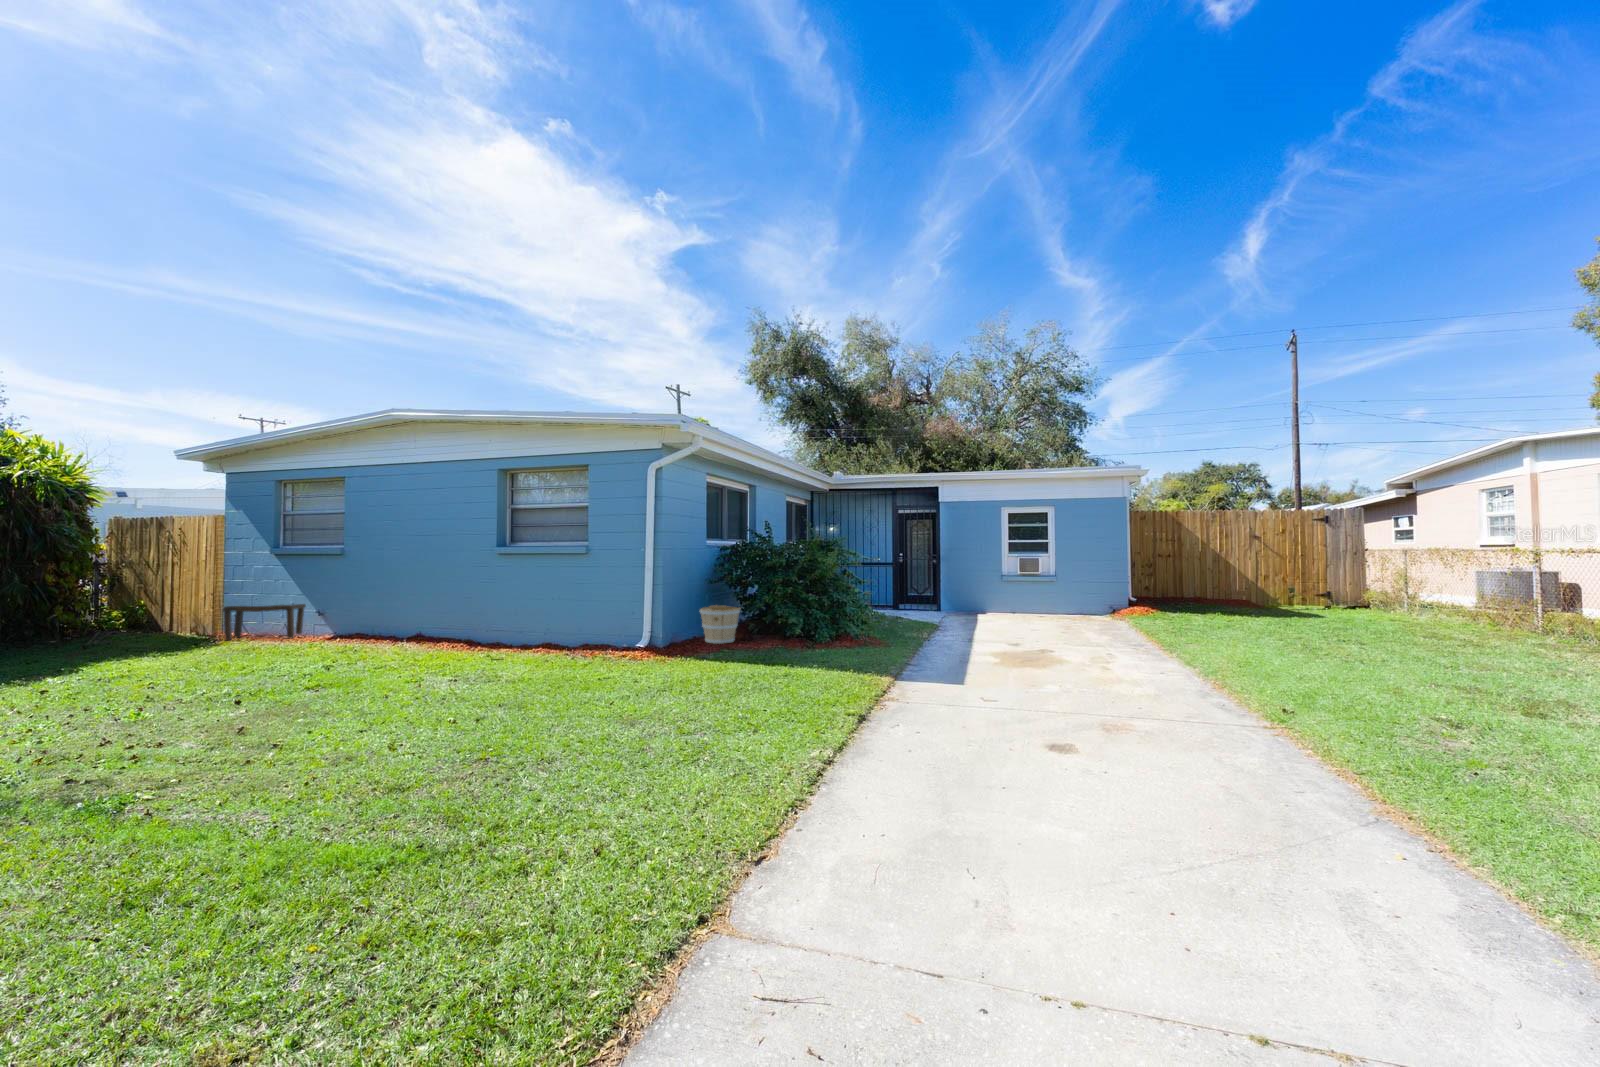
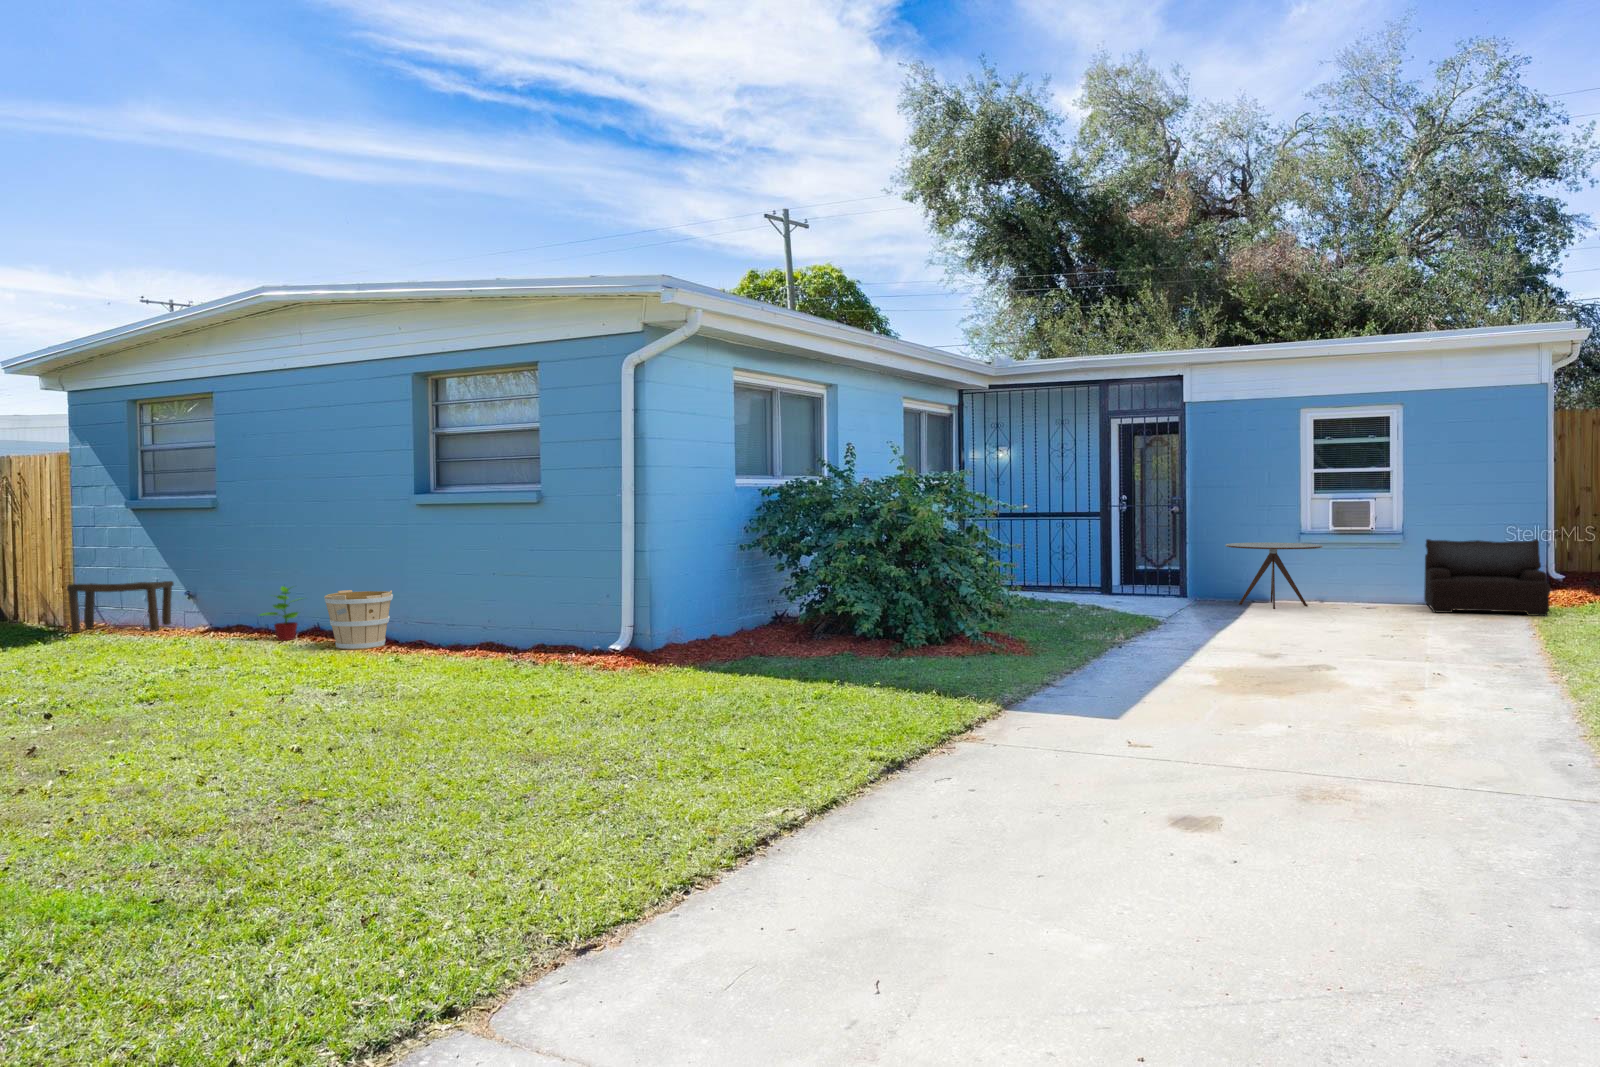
armchair: none [1065,579,1131,619] -> present [1424,539,1550,616]
round table: none [965,580,1016,617] -> present [1225,542,1323,609]
potted plant: none [376,605,413,644] -> present [259,586,298,640]
wooden bucket: present [700,606,740,644] -> present [325,590,393,650]

